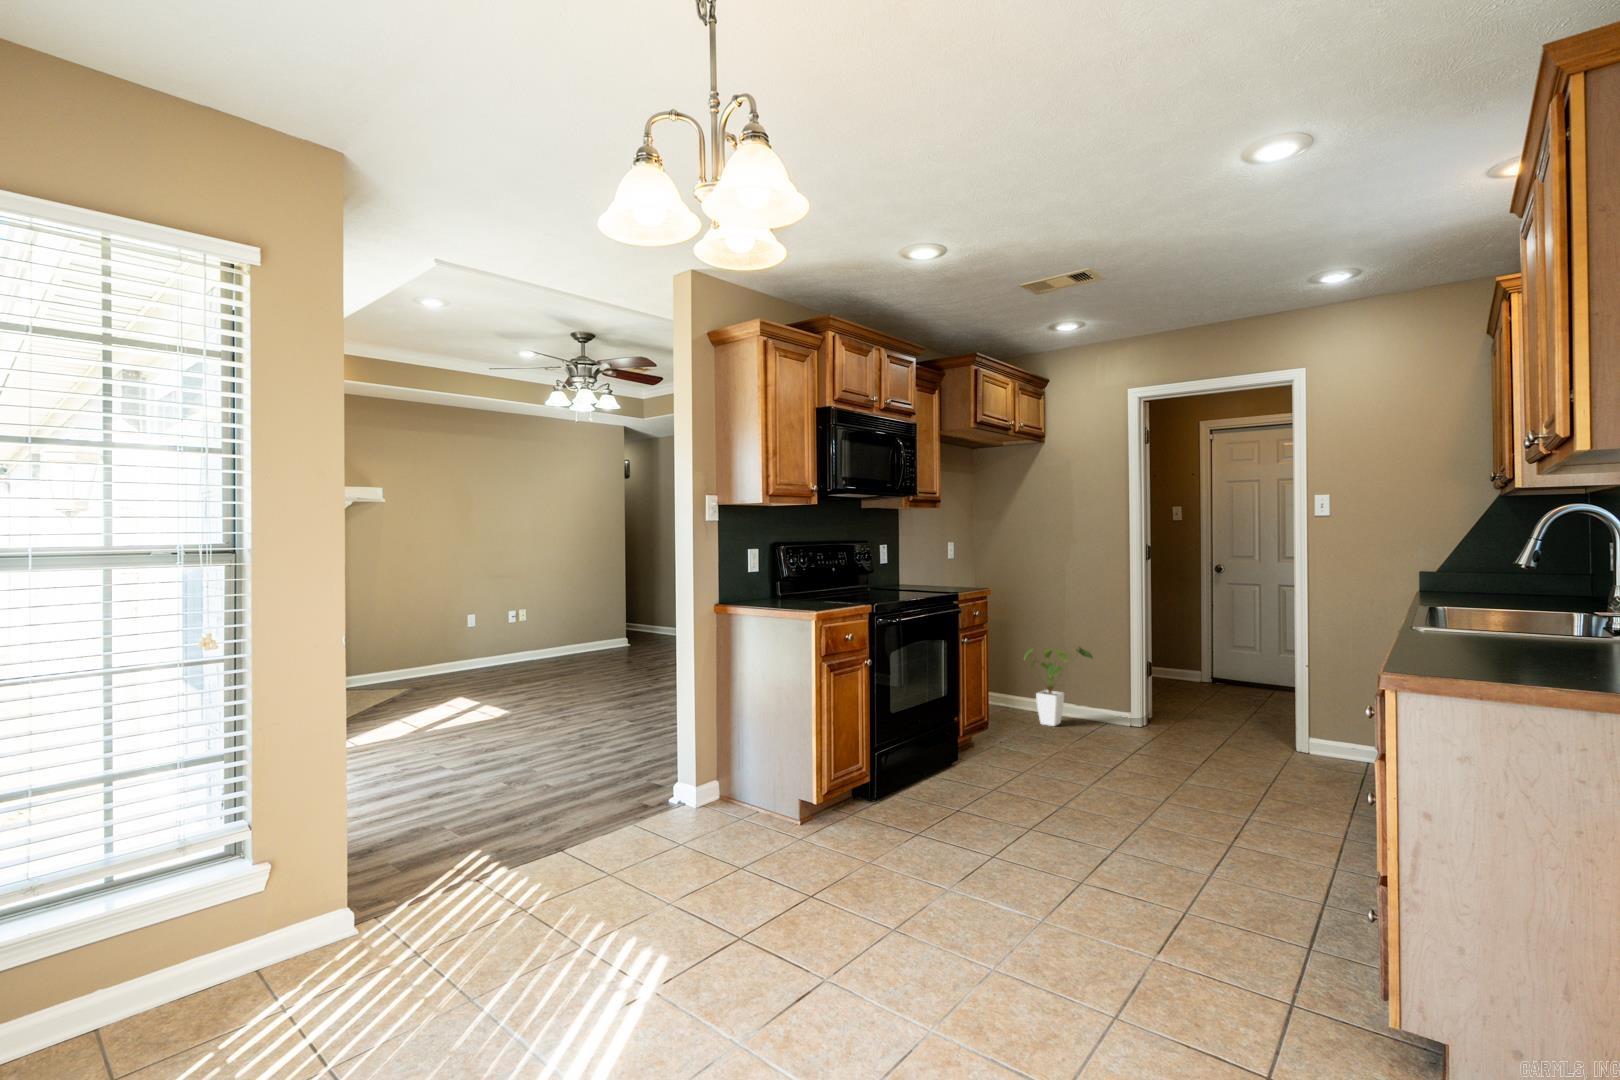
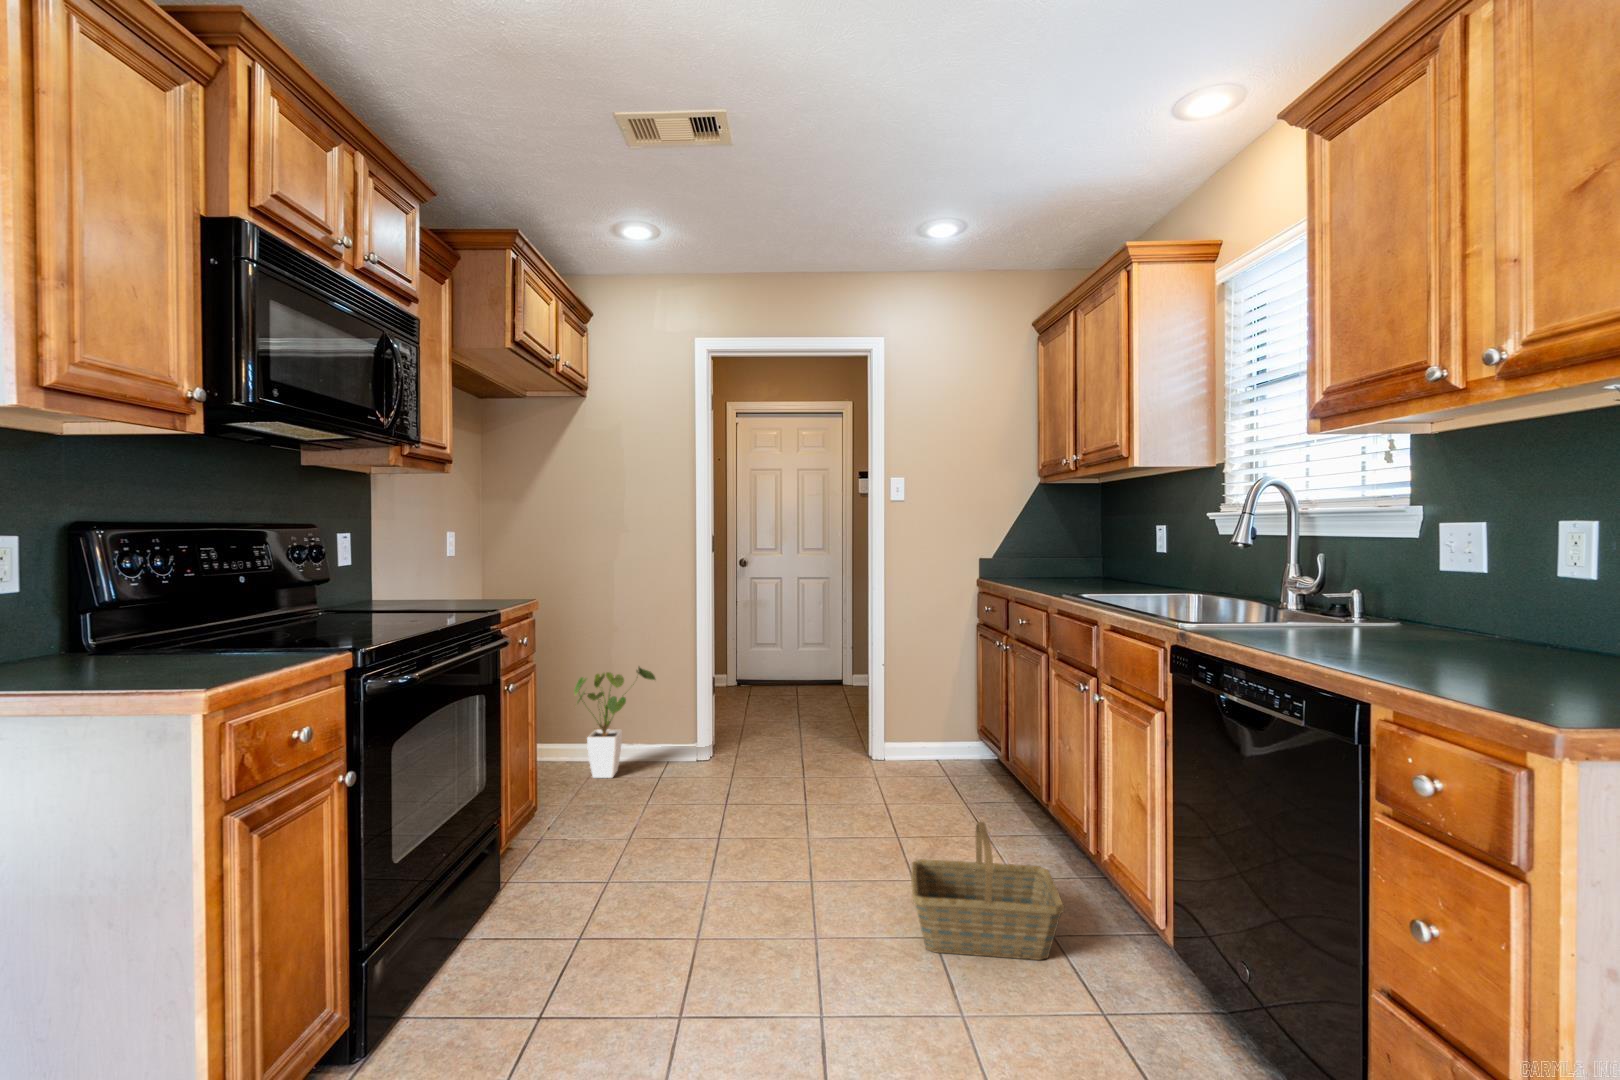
basket: none [1199,772,1338,878] -> present [911,822,1064,960]

